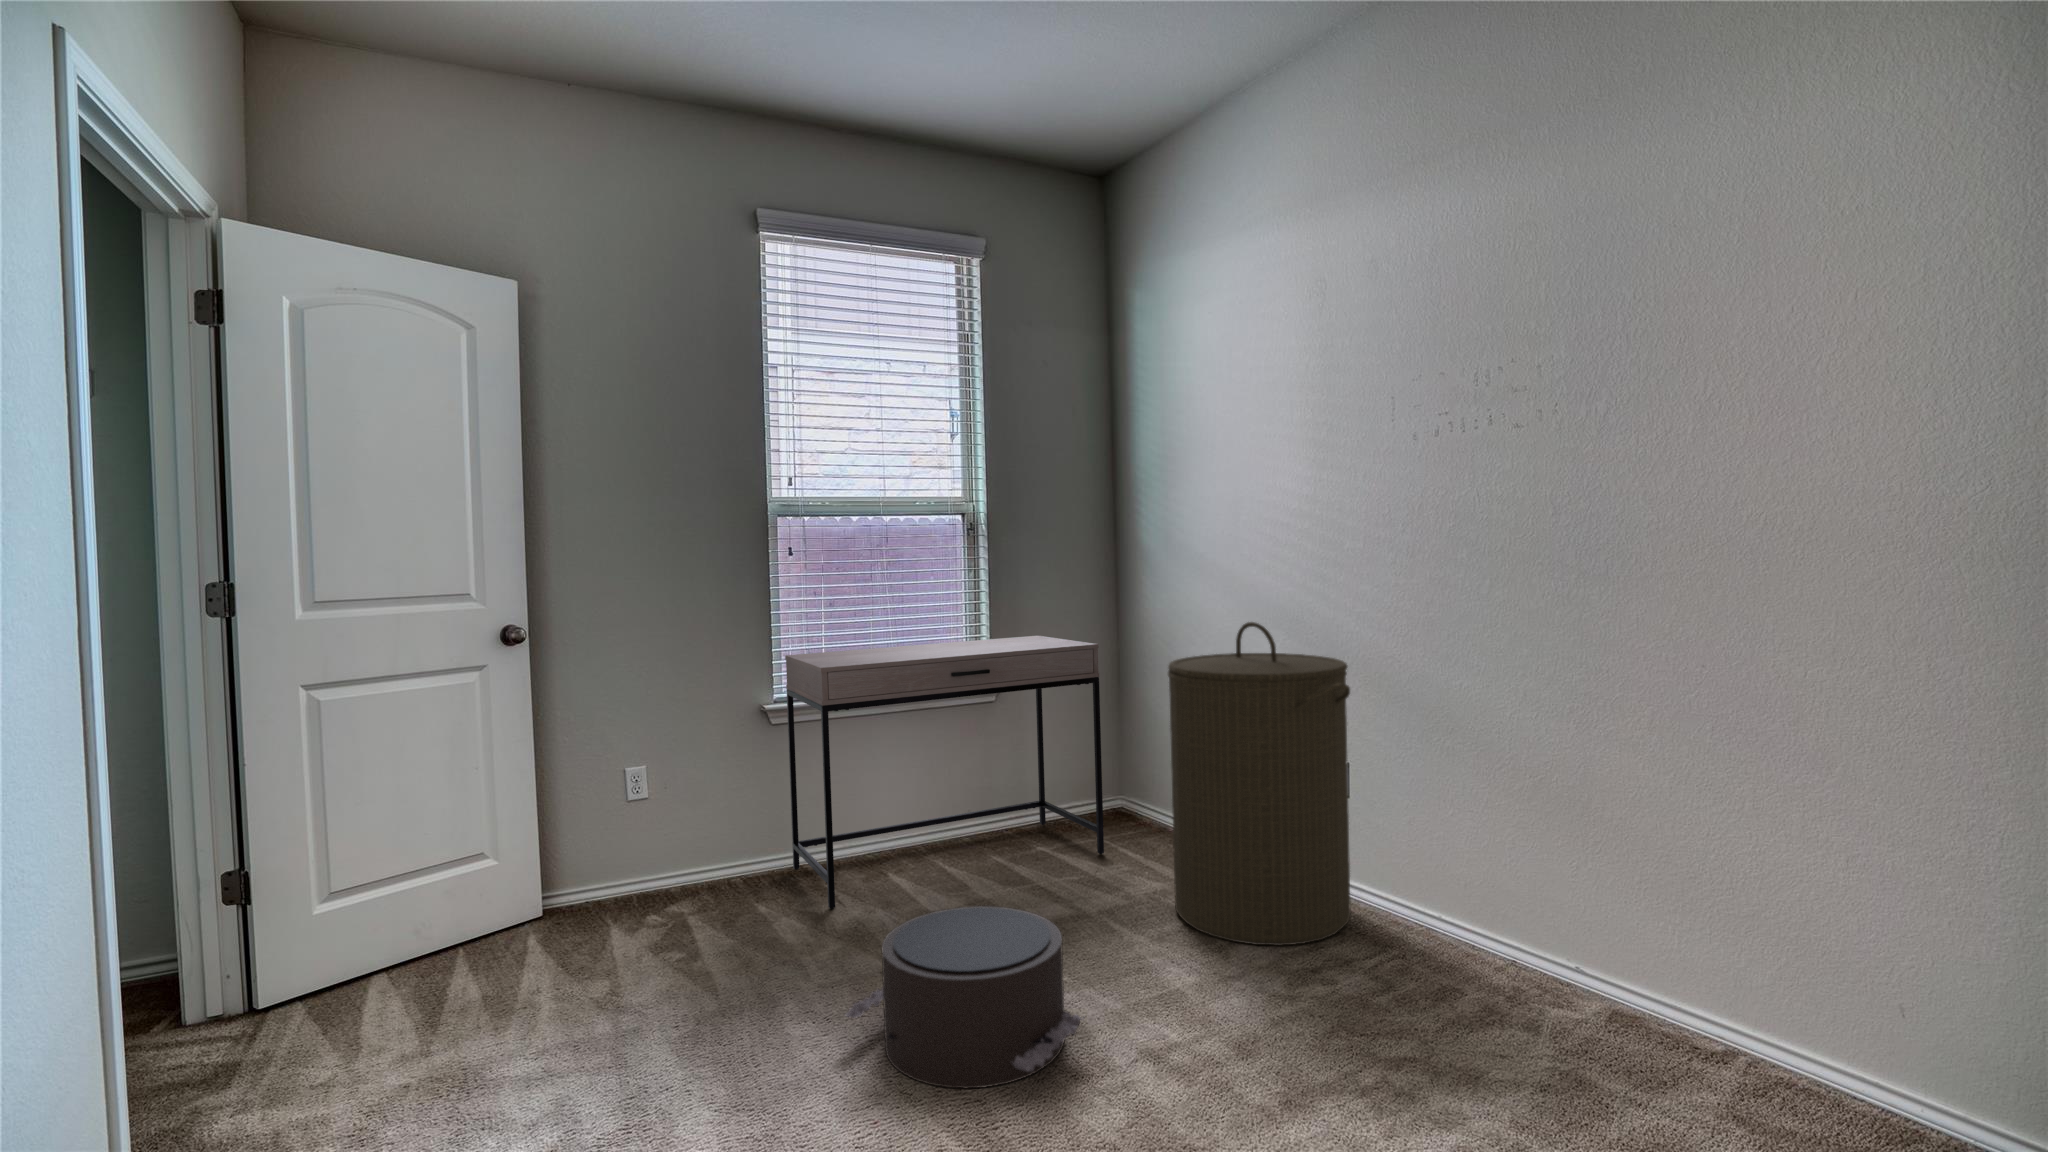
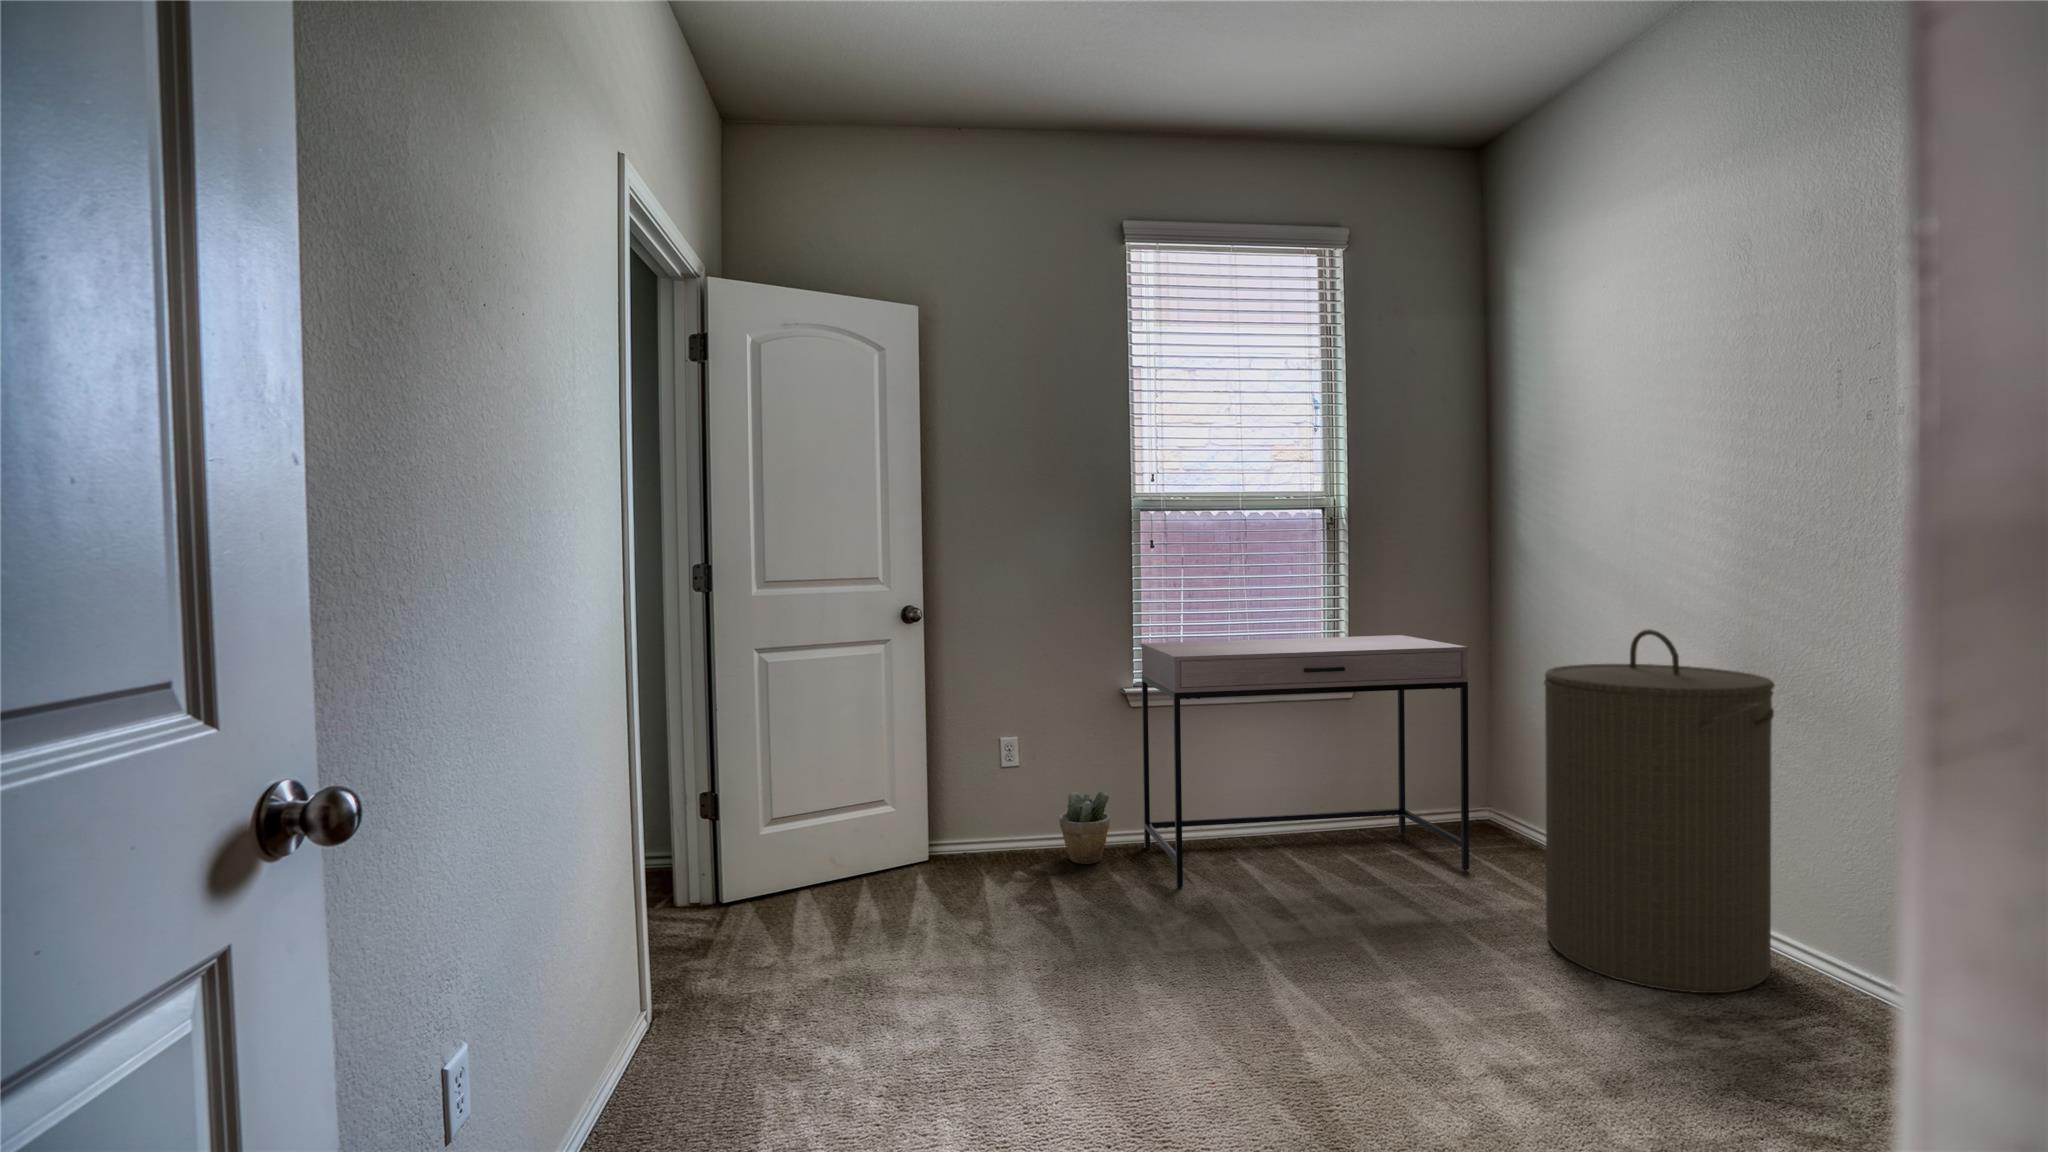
potted plant: none [699,814,756,895] -> present [1059,791,1110,864]
pouf: present [845,906,1084,1088] -> none [1186,898,1429,1070]

